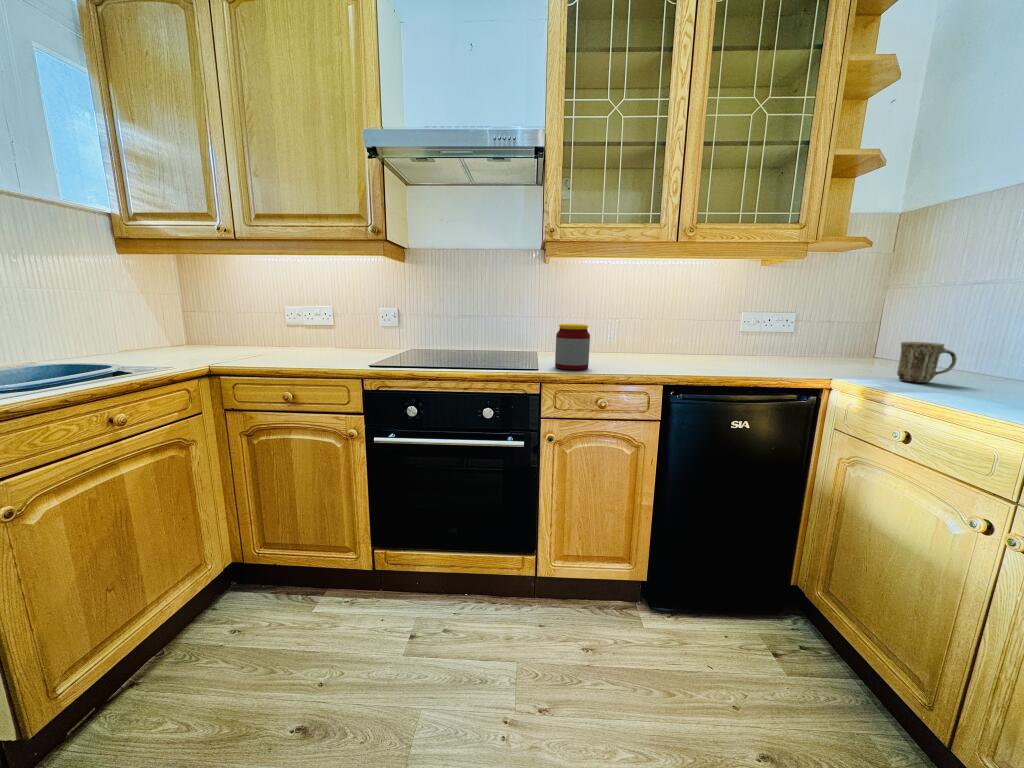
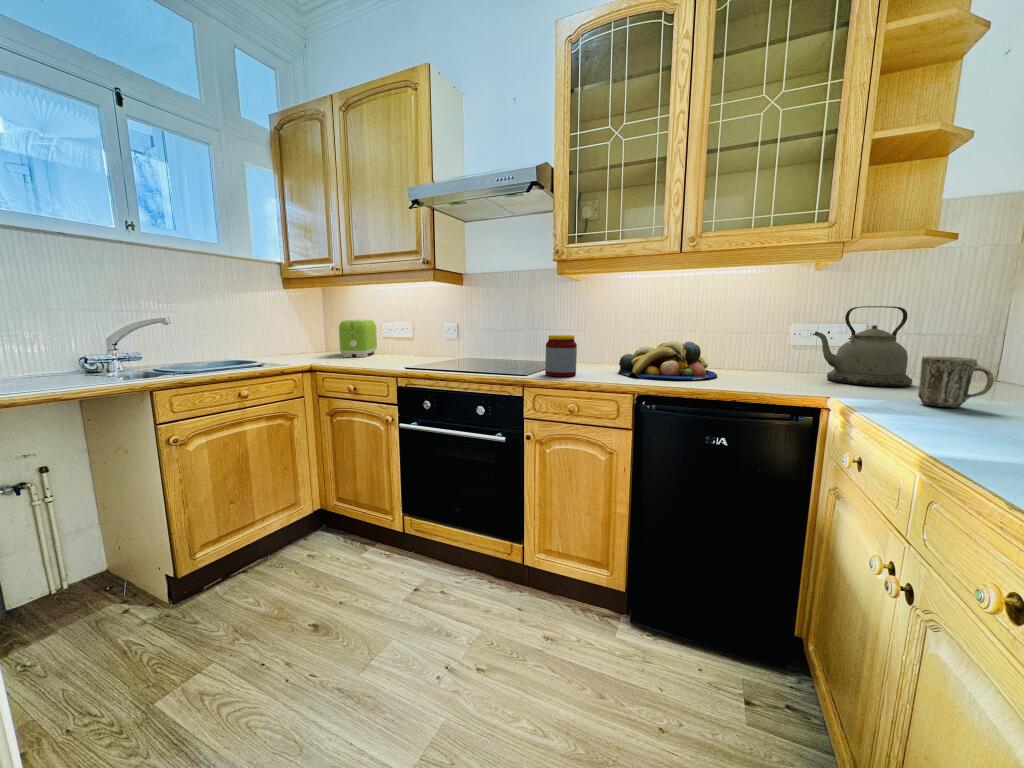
kettle: none [781,299,849,366] -> present [814,306,912,387]
toaster: none [234,303,281,354] -> present [339,319,377,357]
fruit bowl: none [615,330,709,367] -> present [618,341,717,379]

